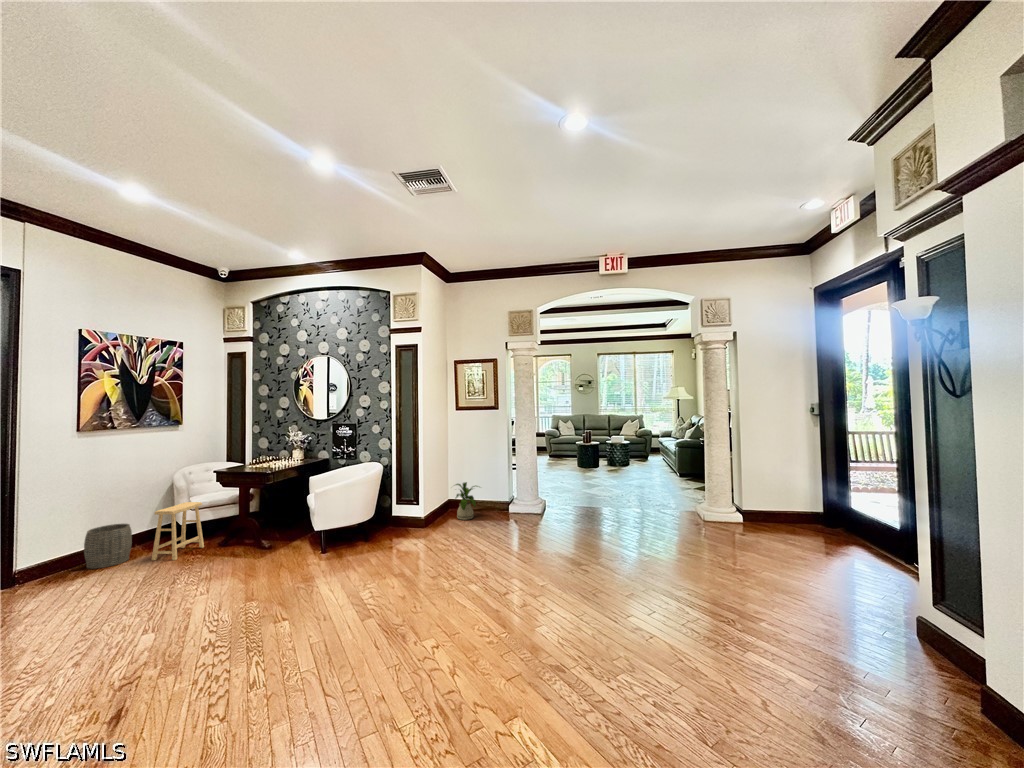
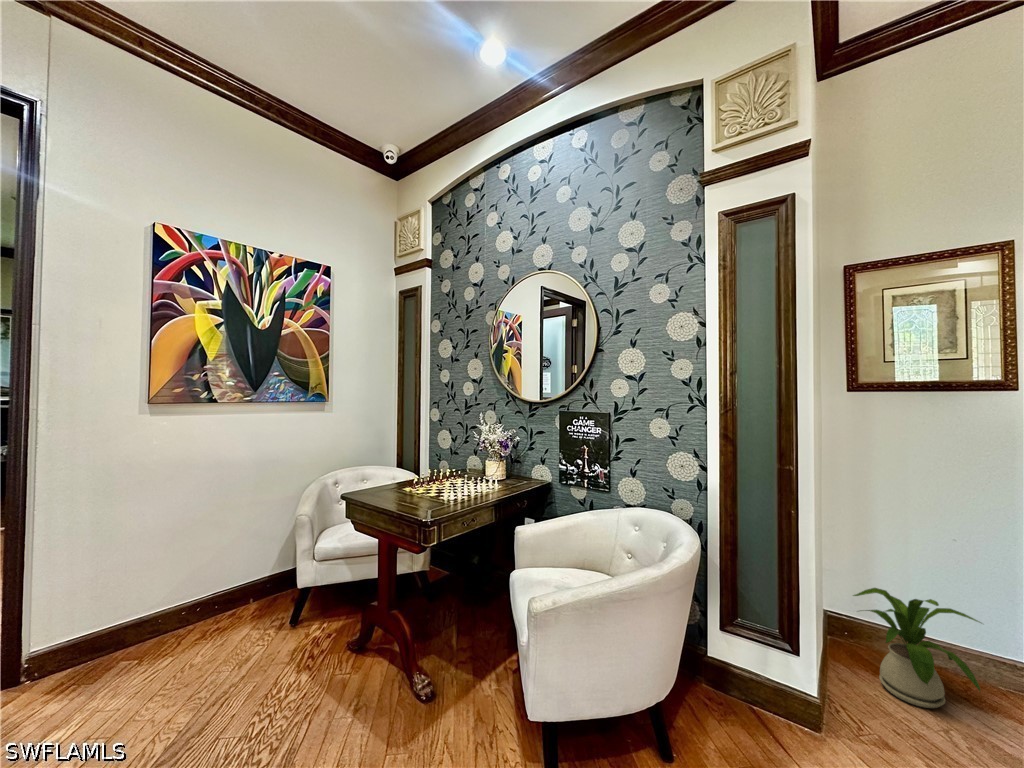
footstool: present [152,502,204,560] -> none [234,545,330,679]
woven basket: present [84,524,132,569] -> none [141,571,221,665]

